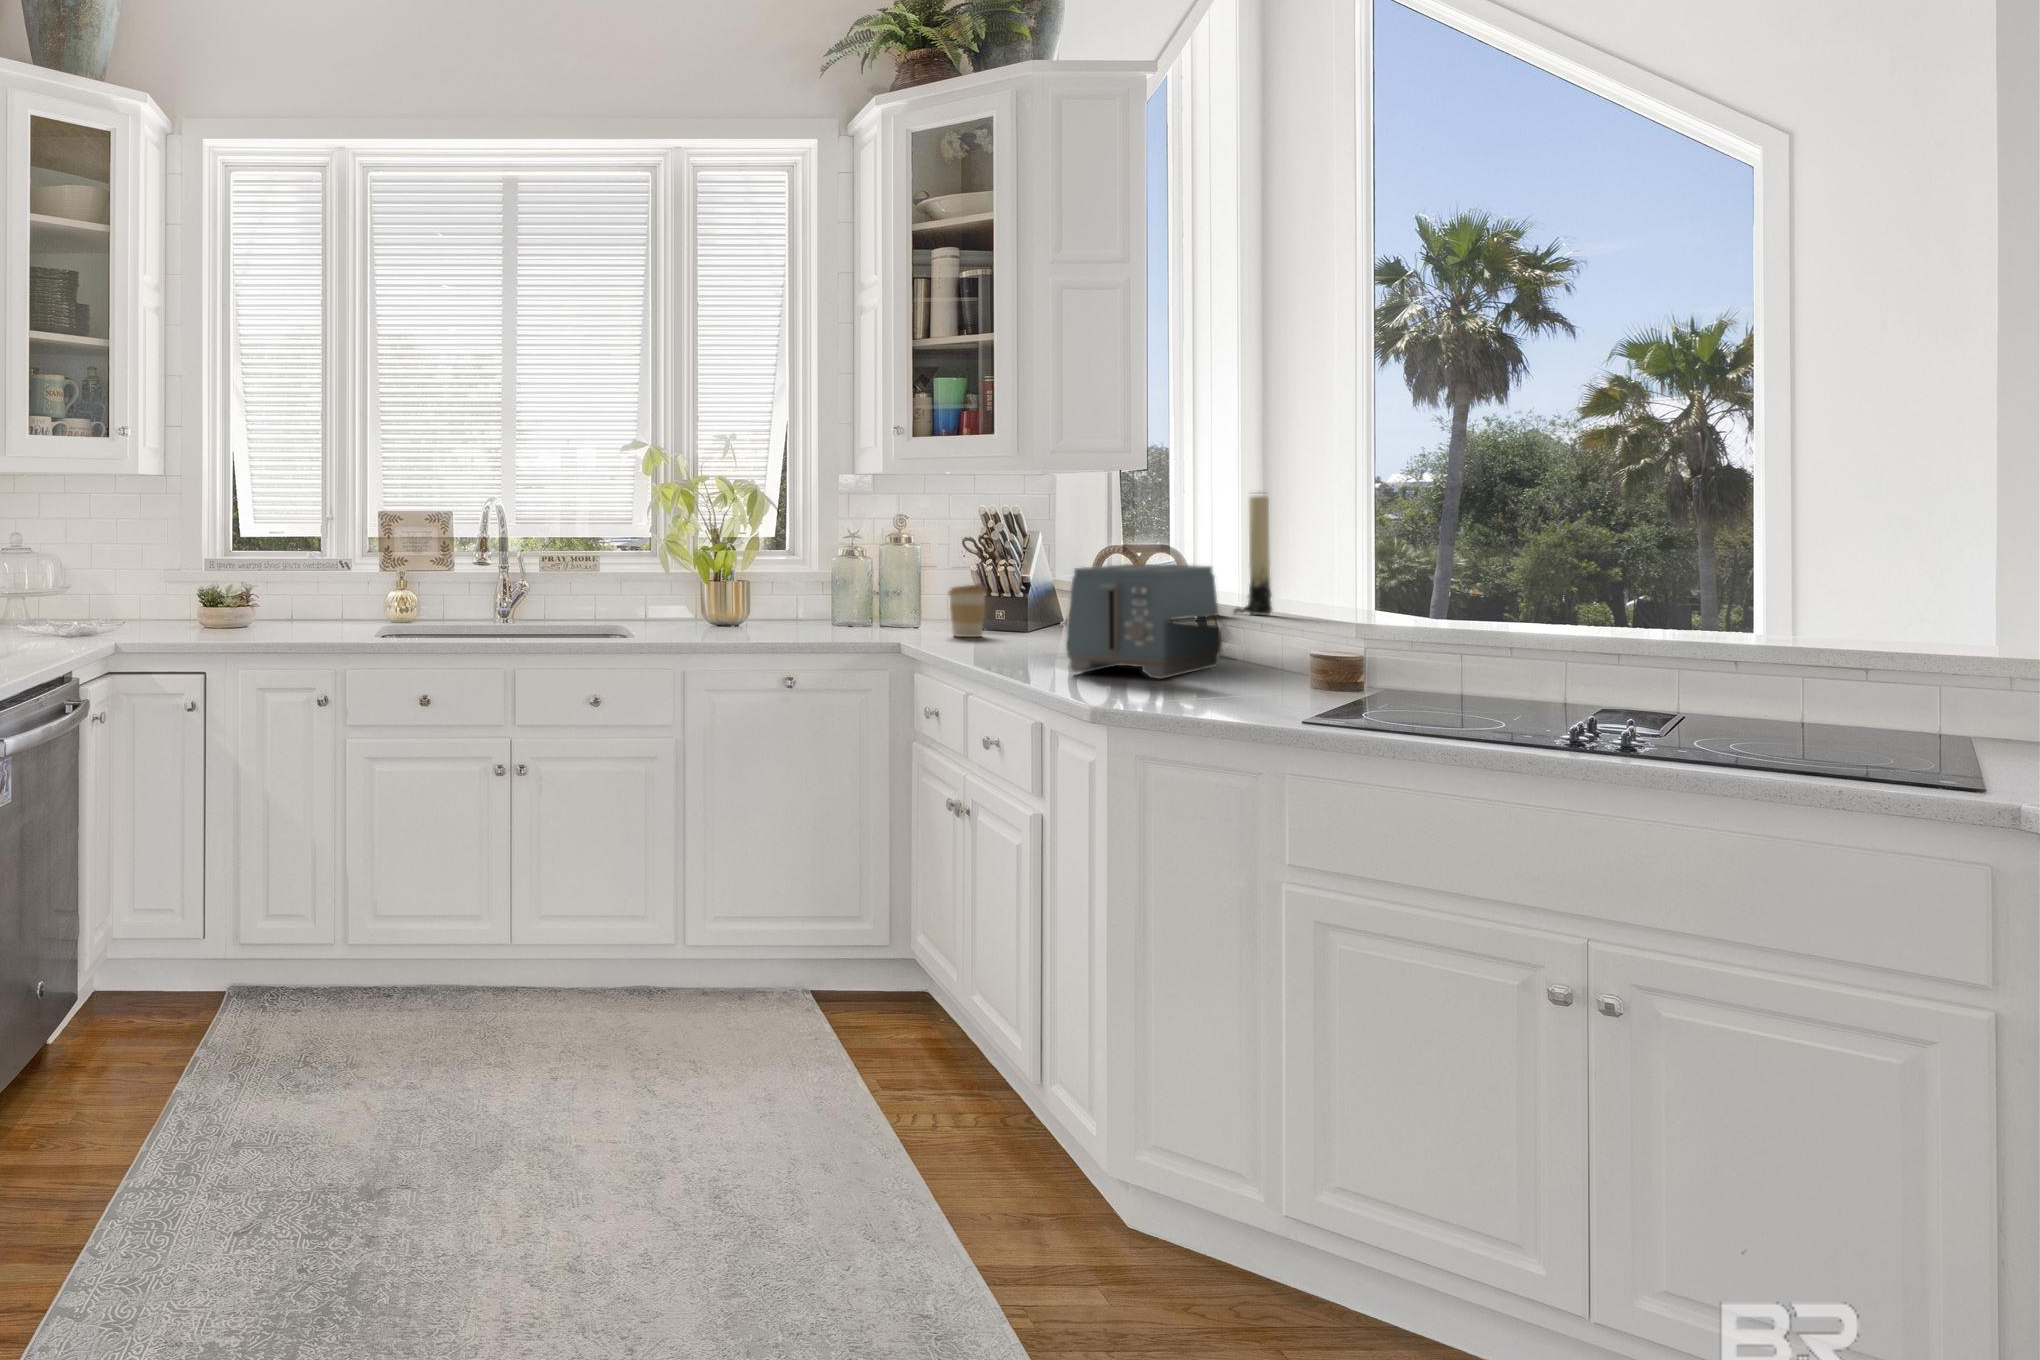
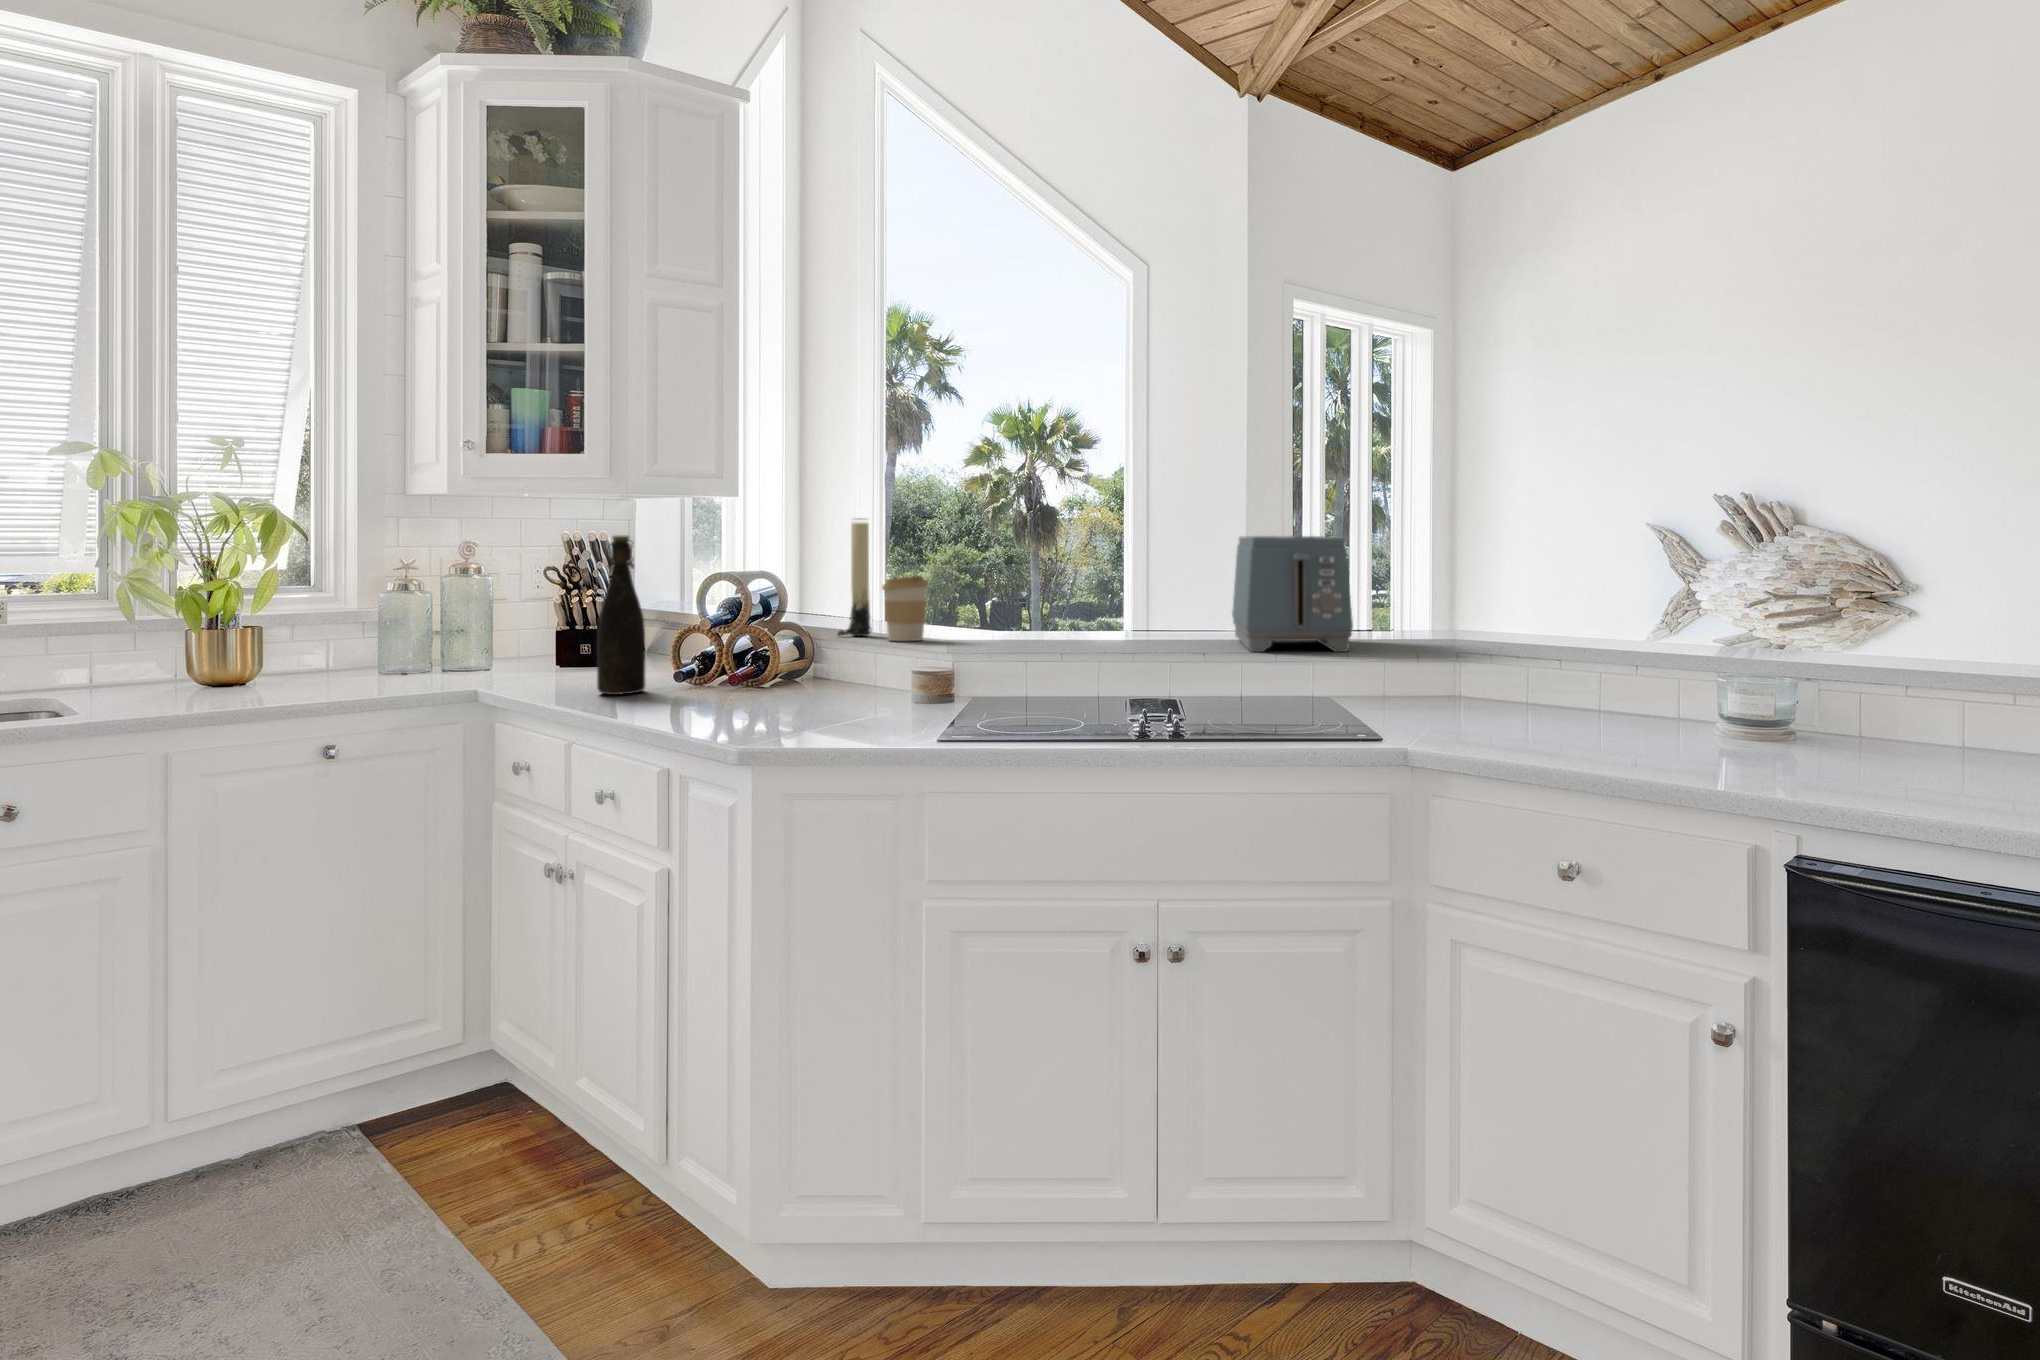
bottle: none [997,509,1040,655] -> present [597,535,645,695]
toaster: present [1066,564,1222,679] -> present [1232,536,1353,652]
coffee cup: present [949,584,986,637] -> present [882,575,928,641]

